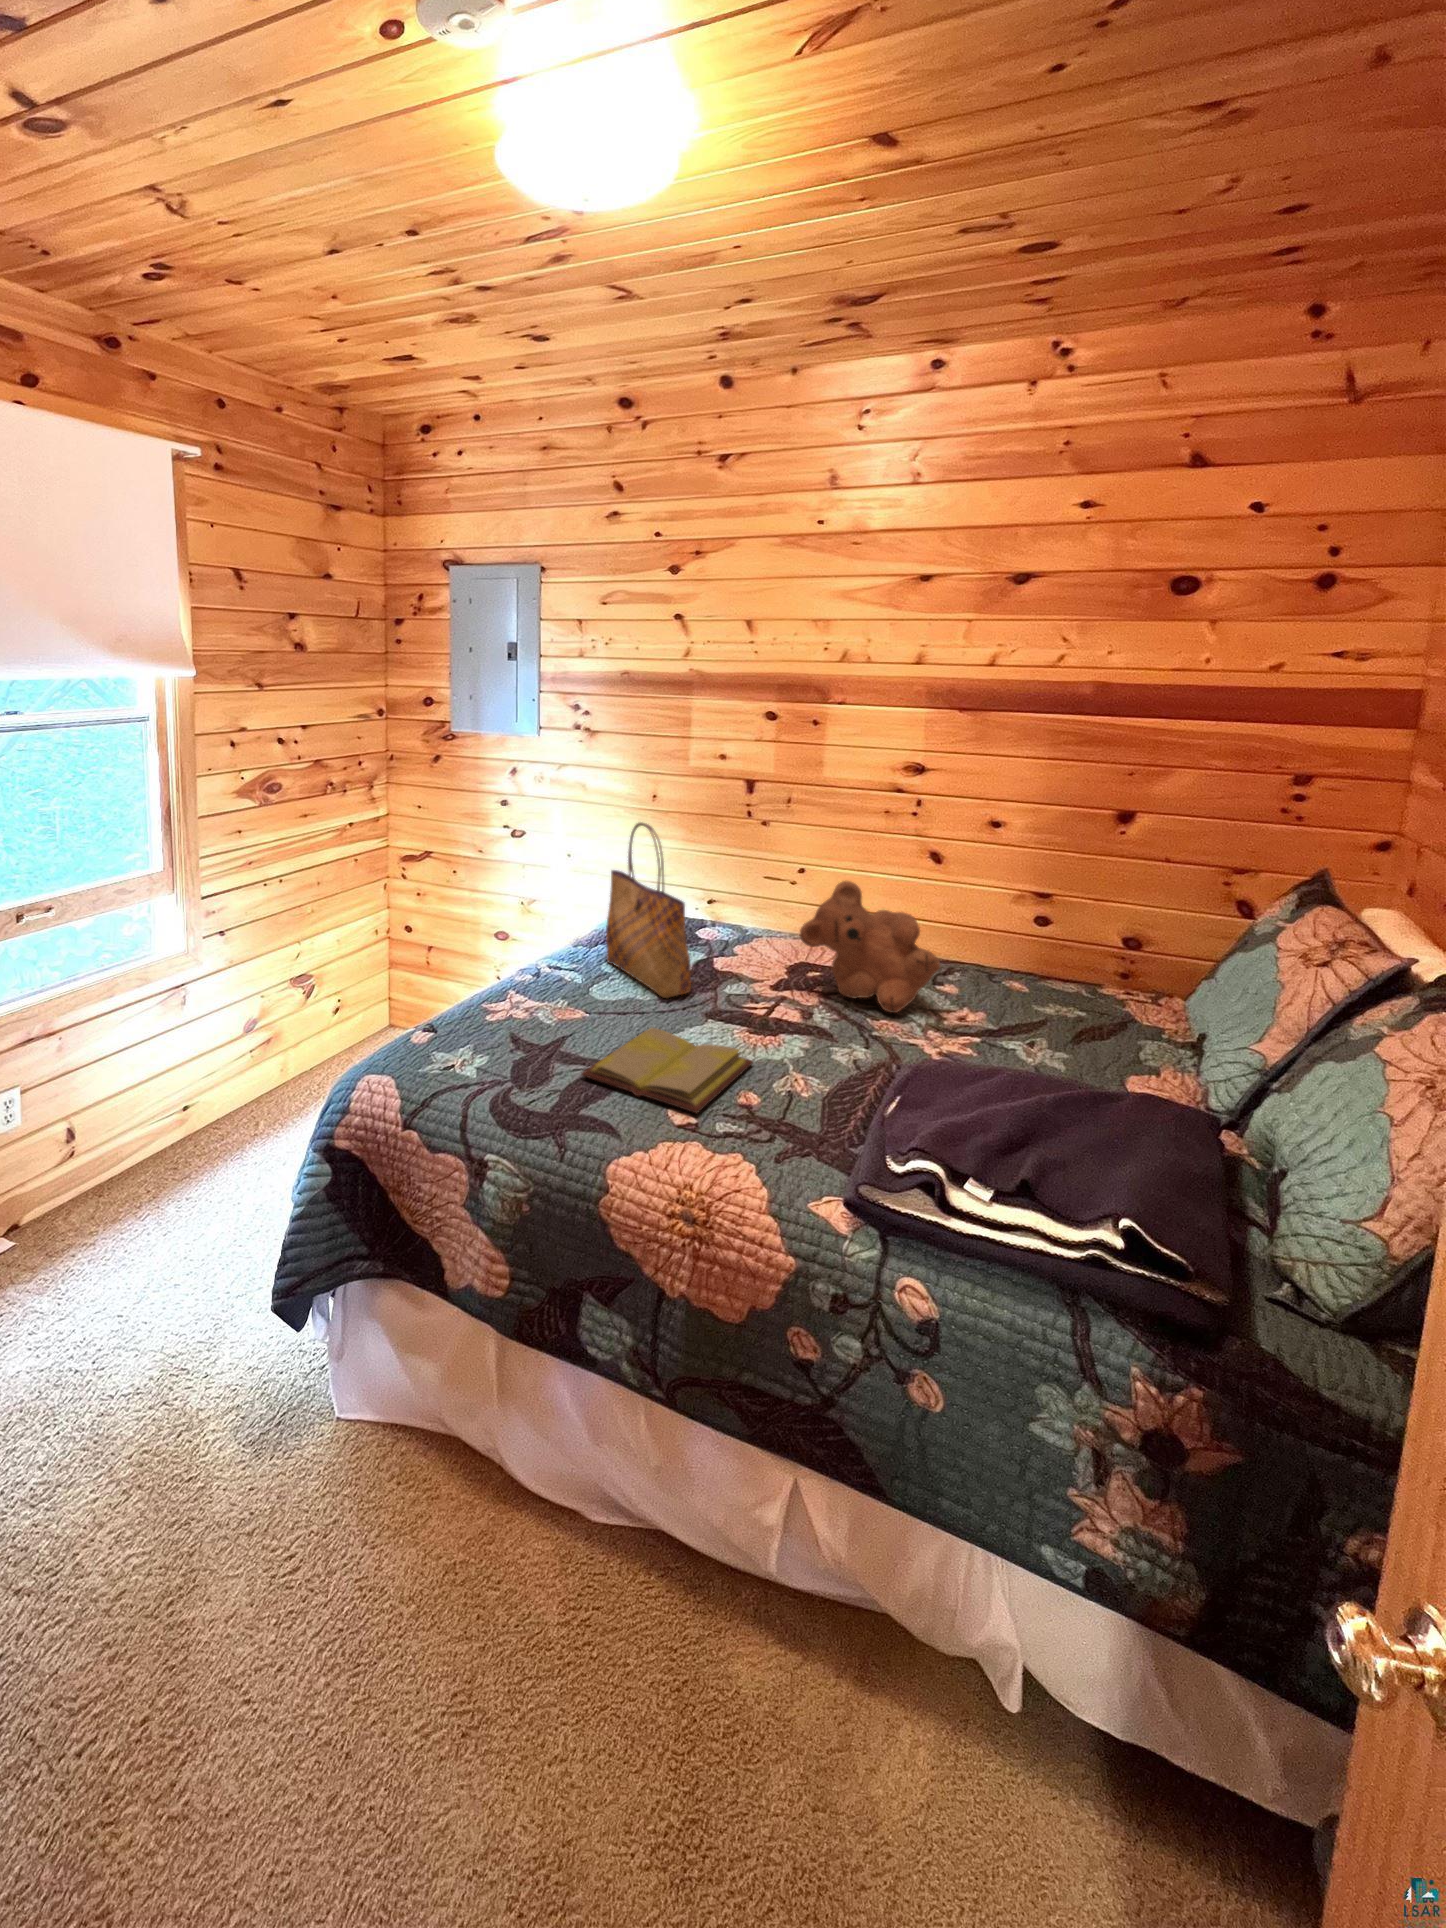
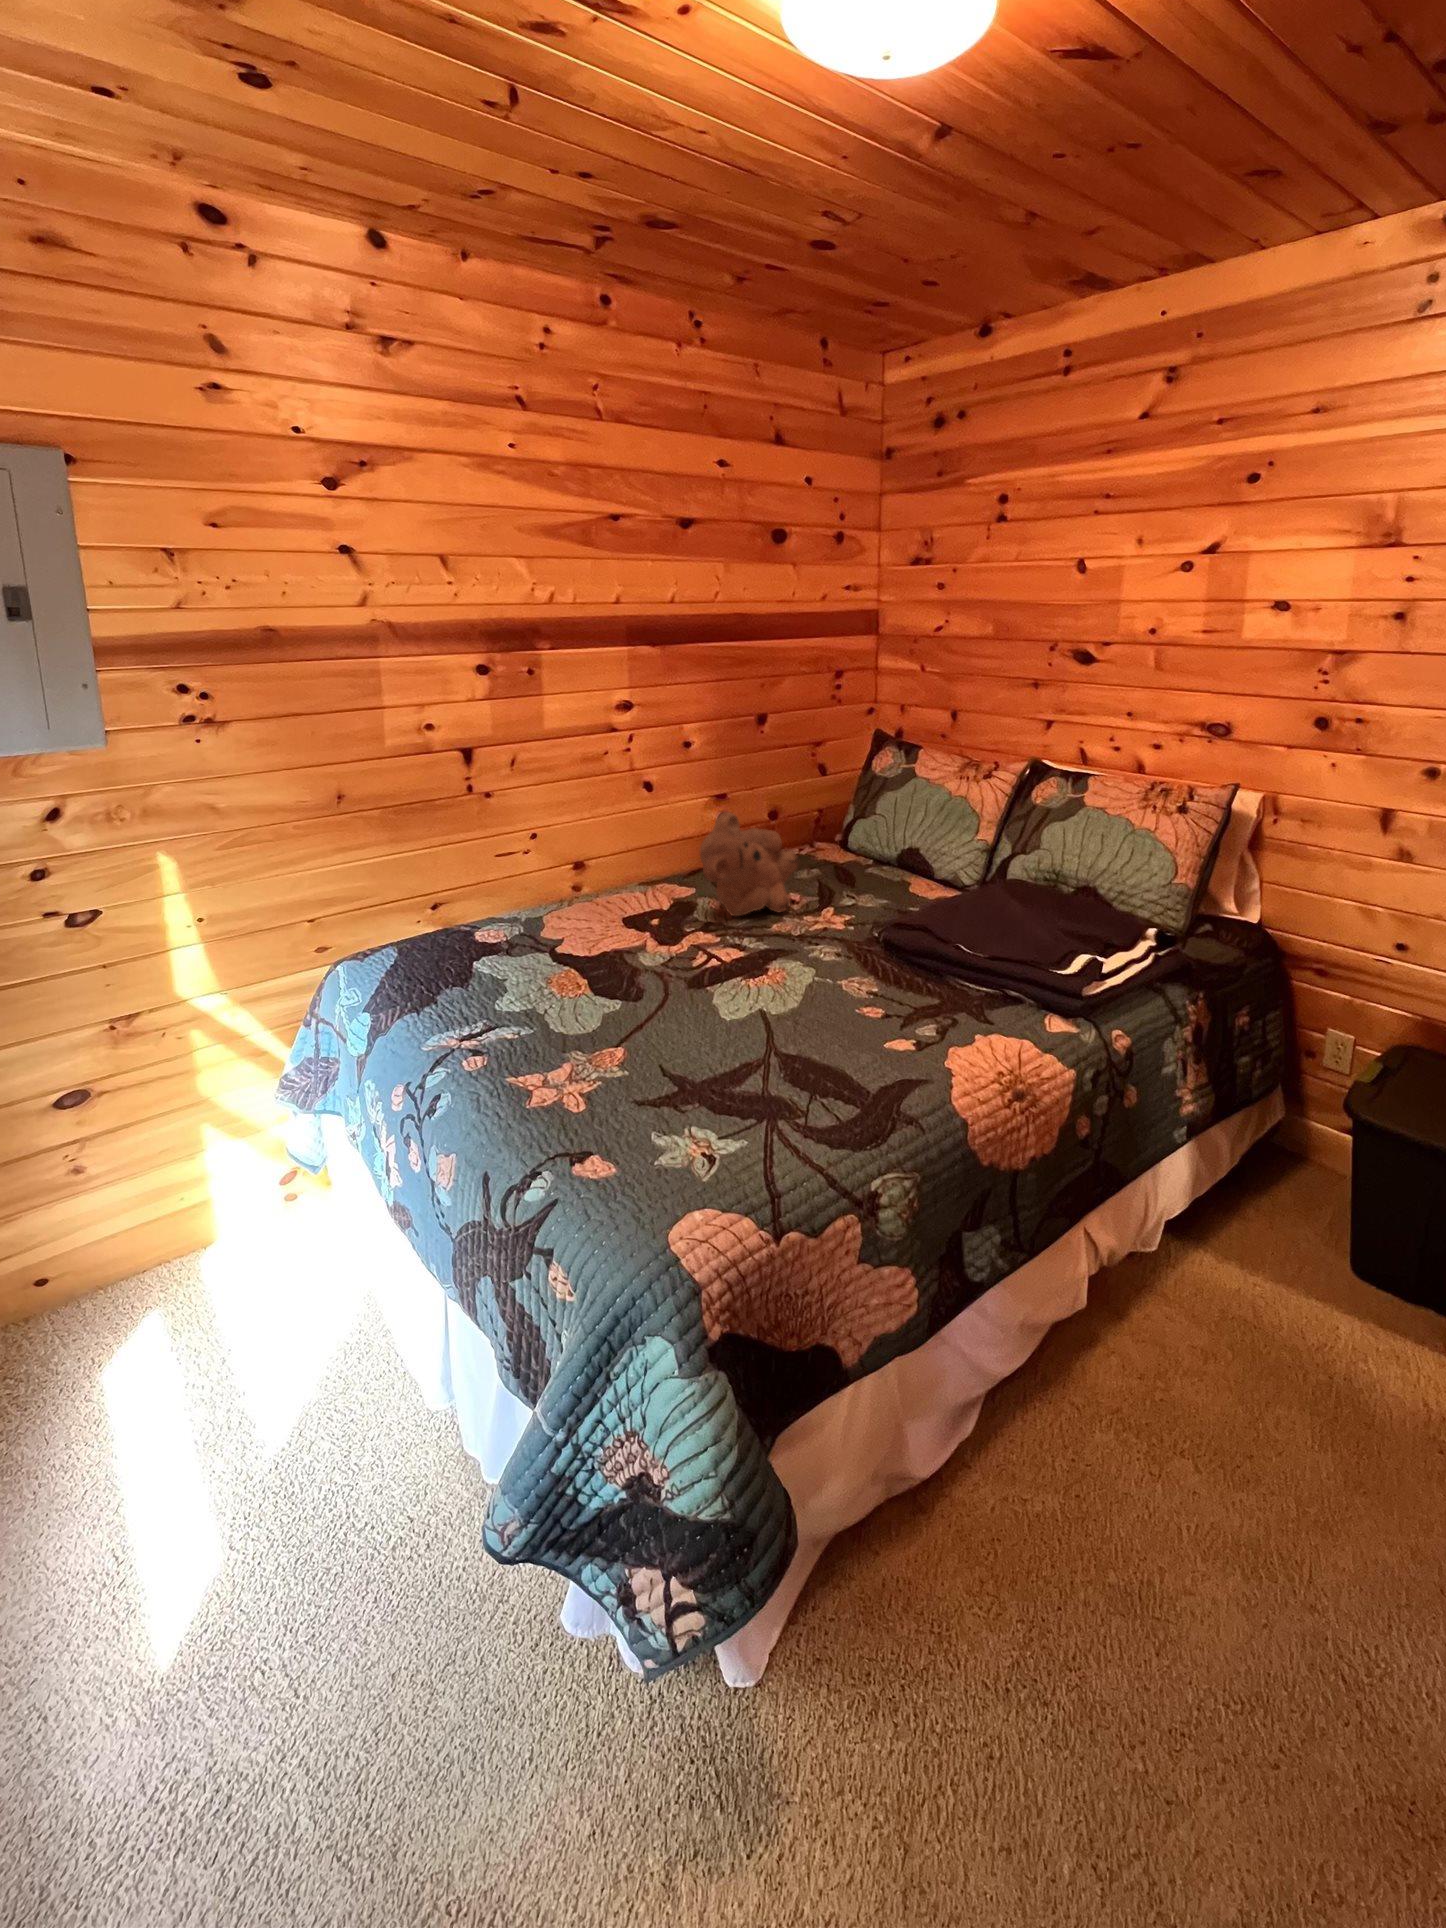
tote bag: present [606,822,691,998] -> none [505,802,680,990]
diary: present [581,1028,753,1113] -> none [734,976,913,1067]

